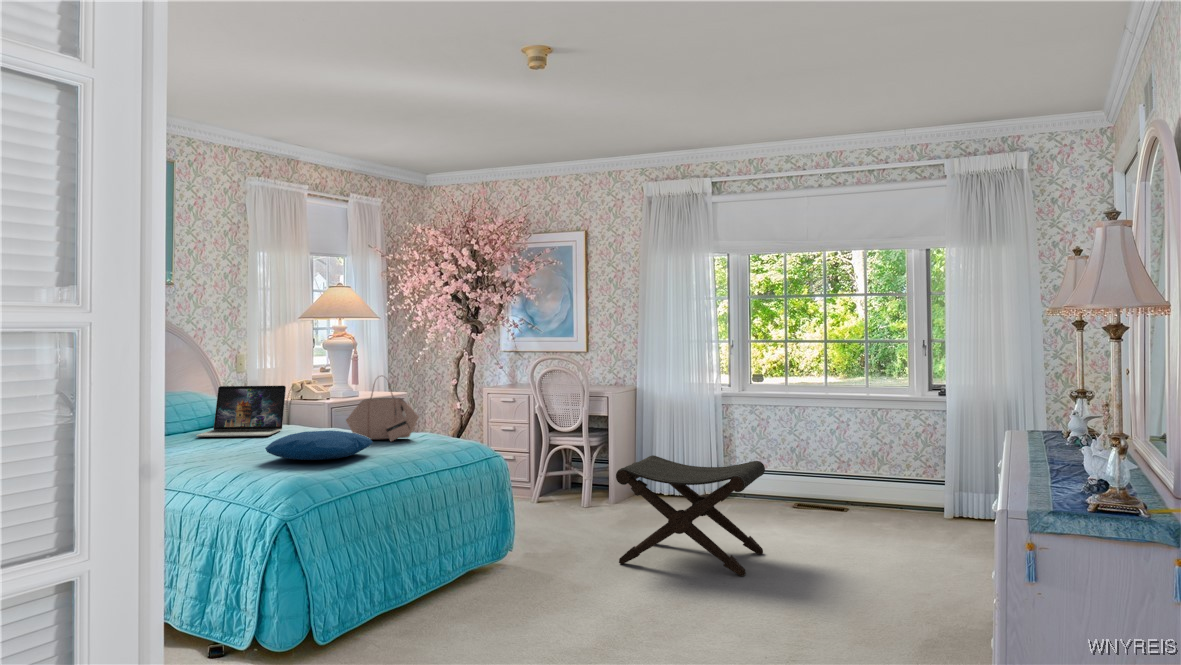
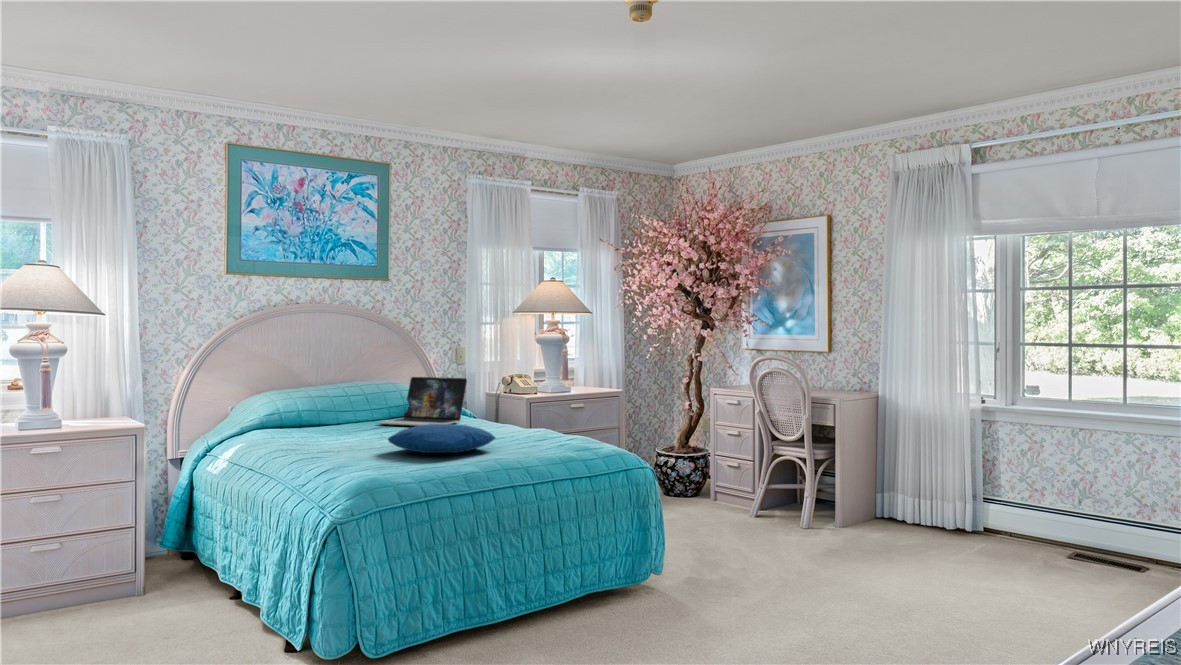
handbag: present [346,382,419,441] -> none [497,371,567,440]
footstool: present [616,455,765,576] -> none [775,476,974,634]

